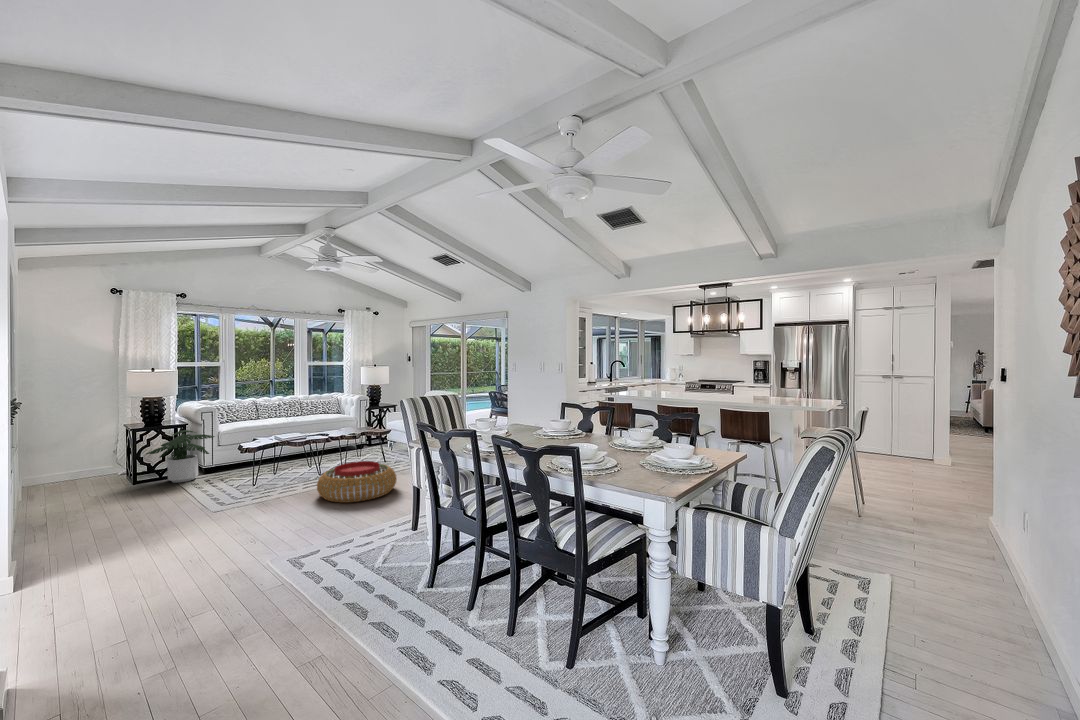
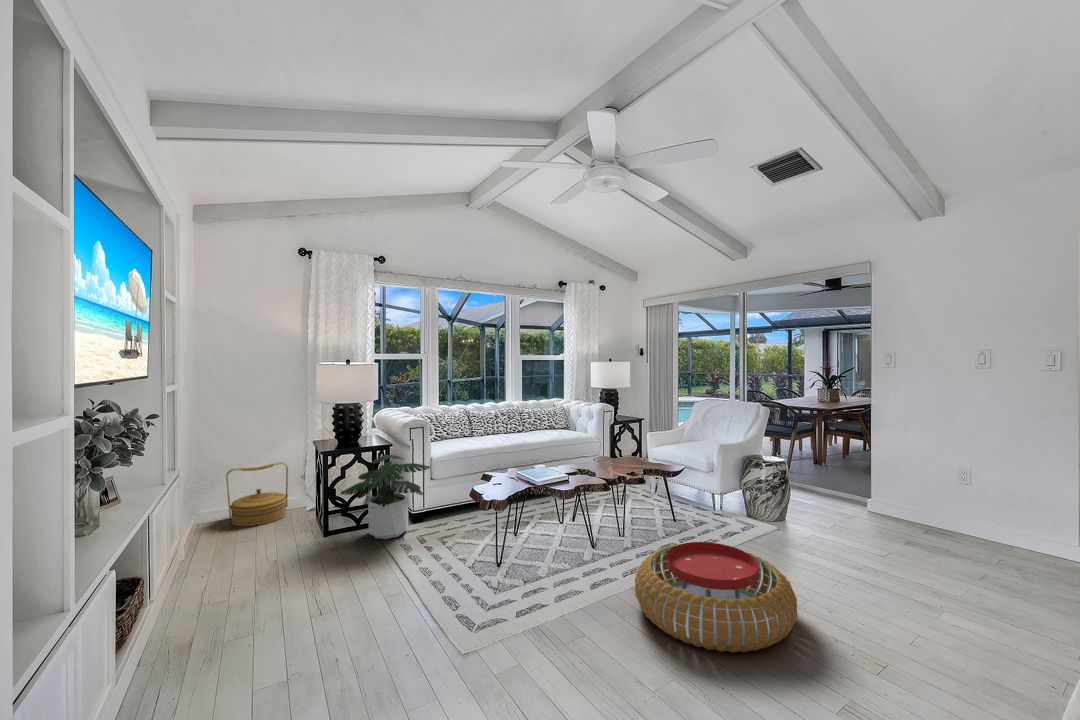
woven basket: none [52,440,105,484] -> present [226,462,288,526]

